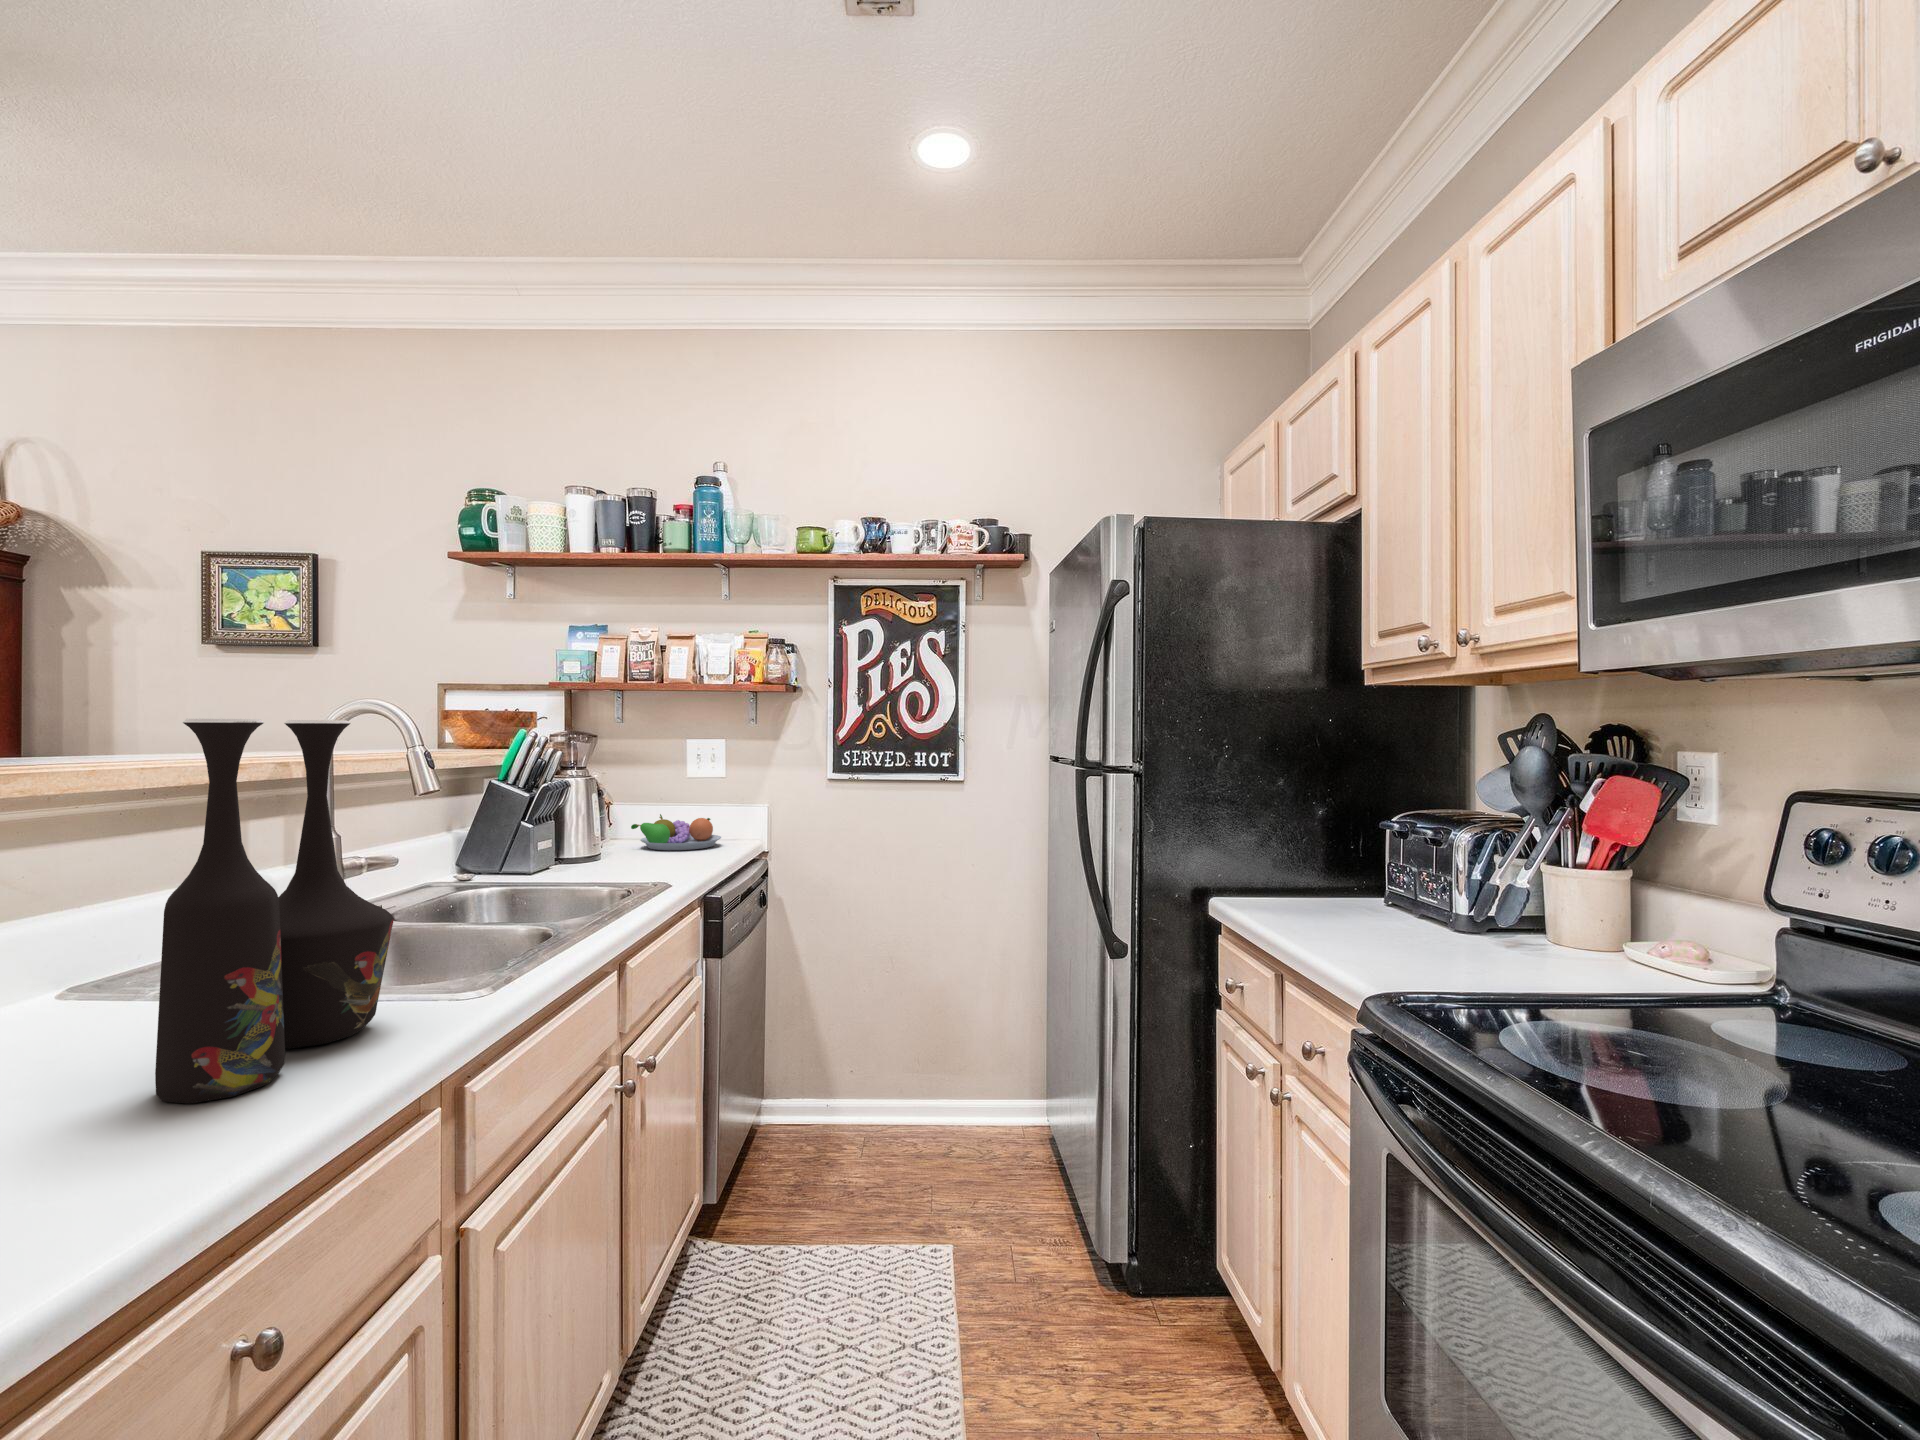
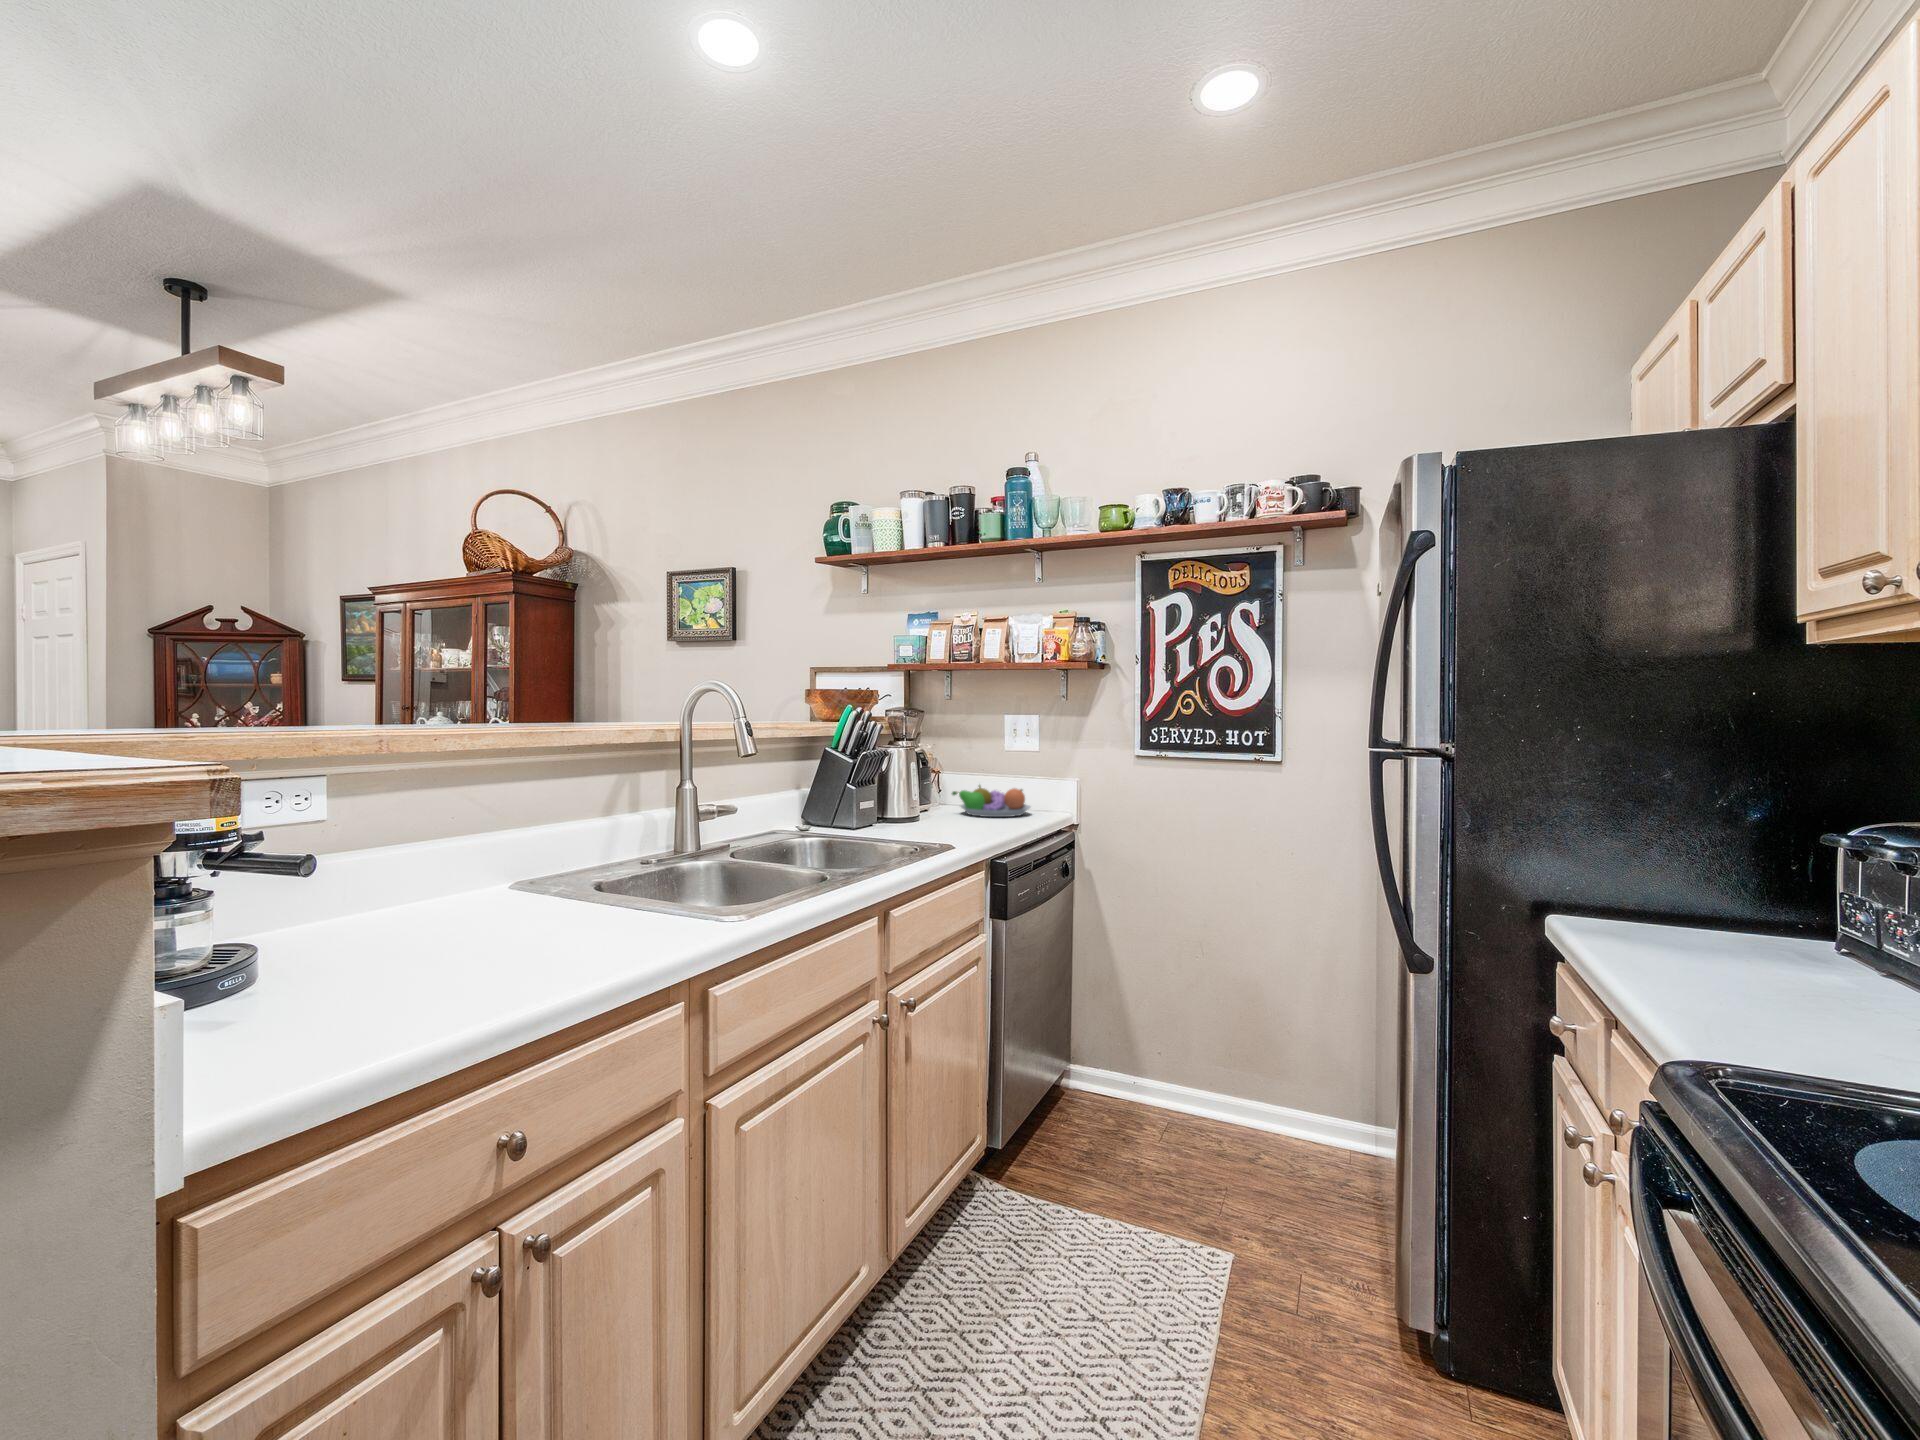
vase: present [155,719,394,1104] -> none [448,684,642,981]

